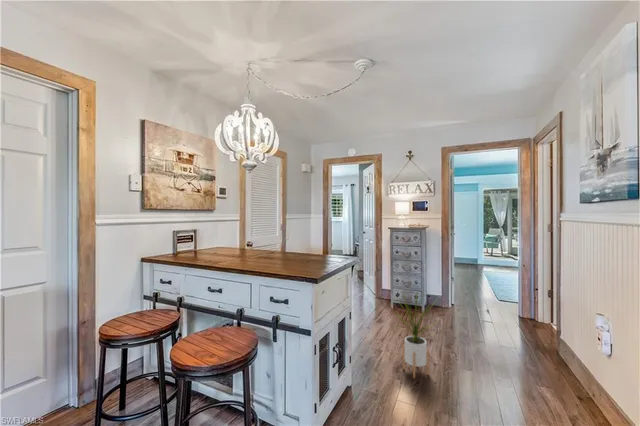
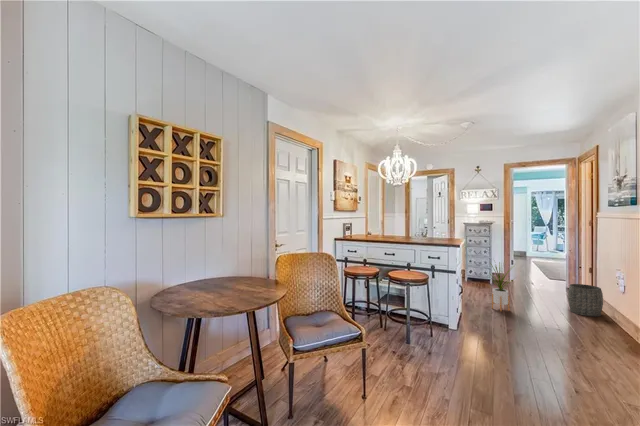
woven basket: none [520,326,573,387] -> present [568,284,603,317]

